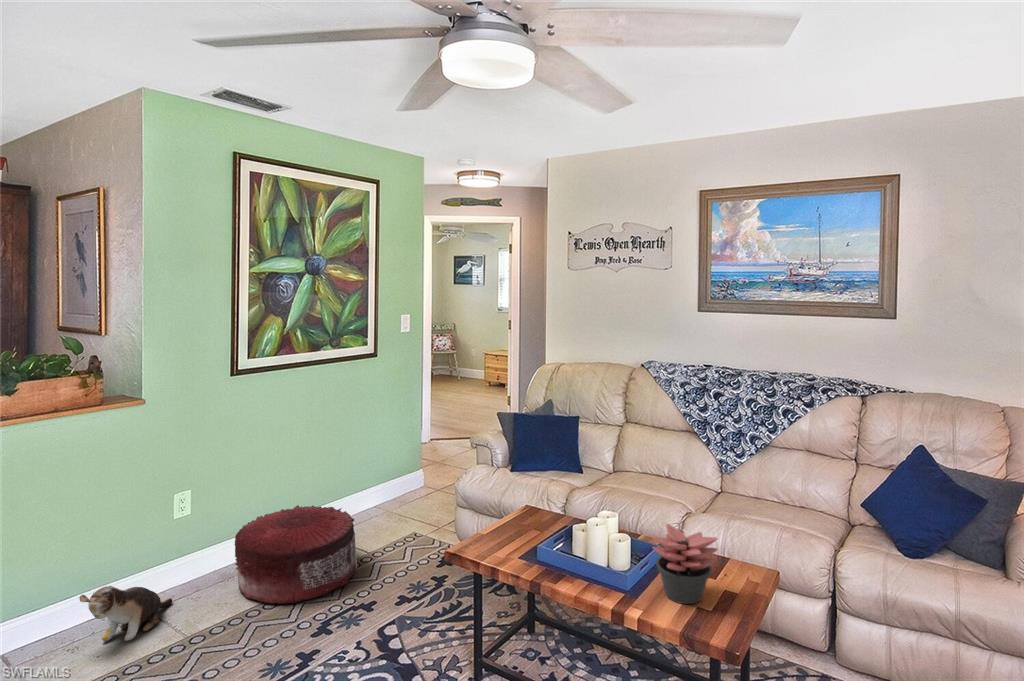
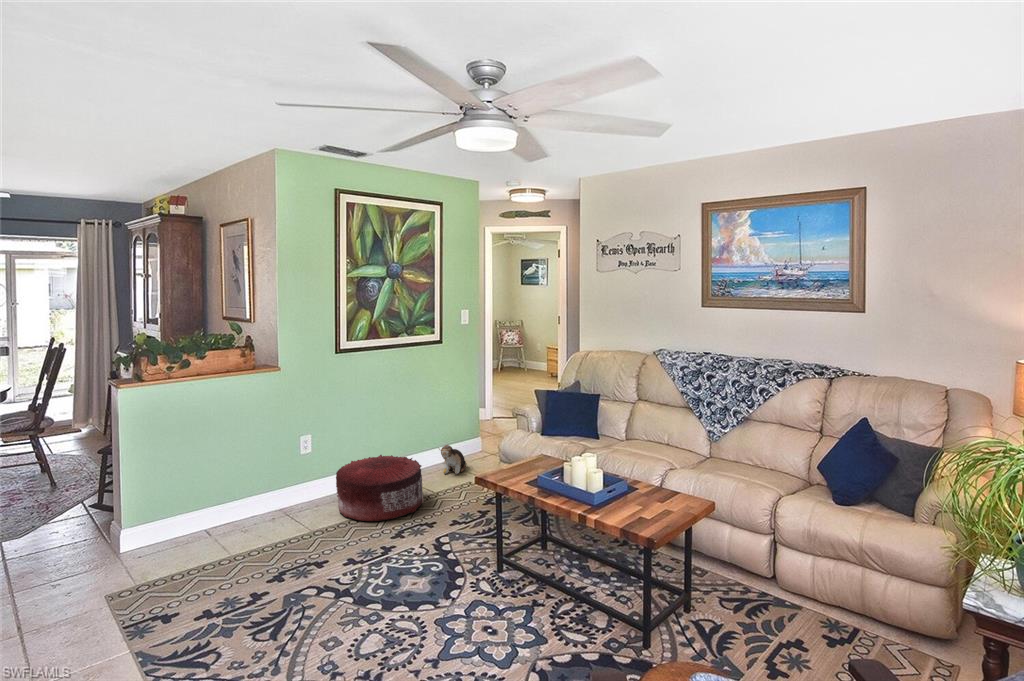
succulent plant: present [653,524,718,604] -> none [616,462,660,516]
plush toy: present [79,586,172,641] -> present [439,445,466,474]

